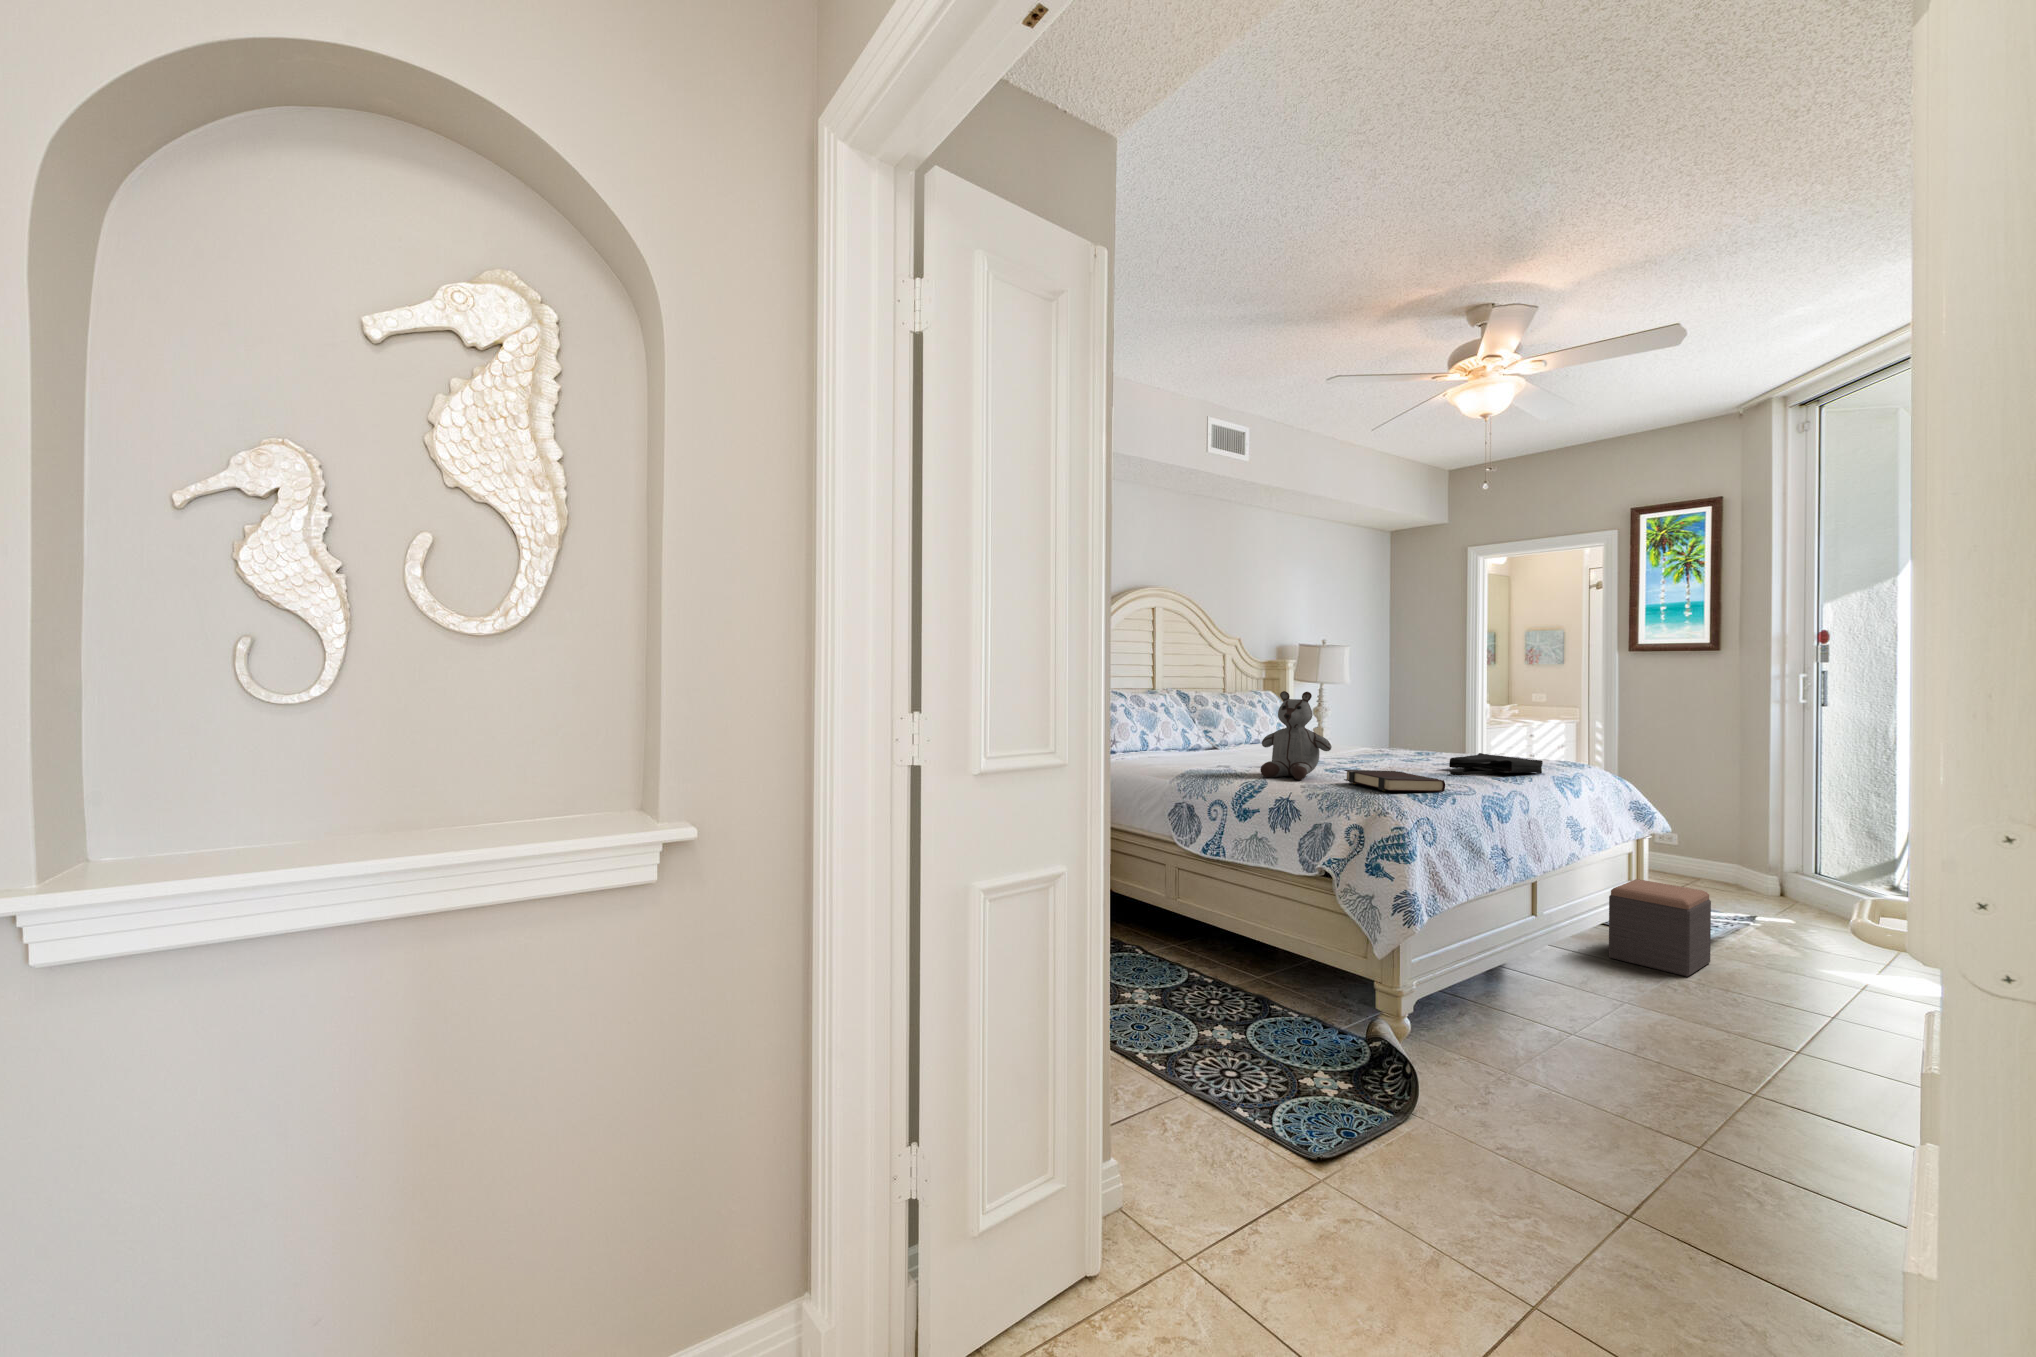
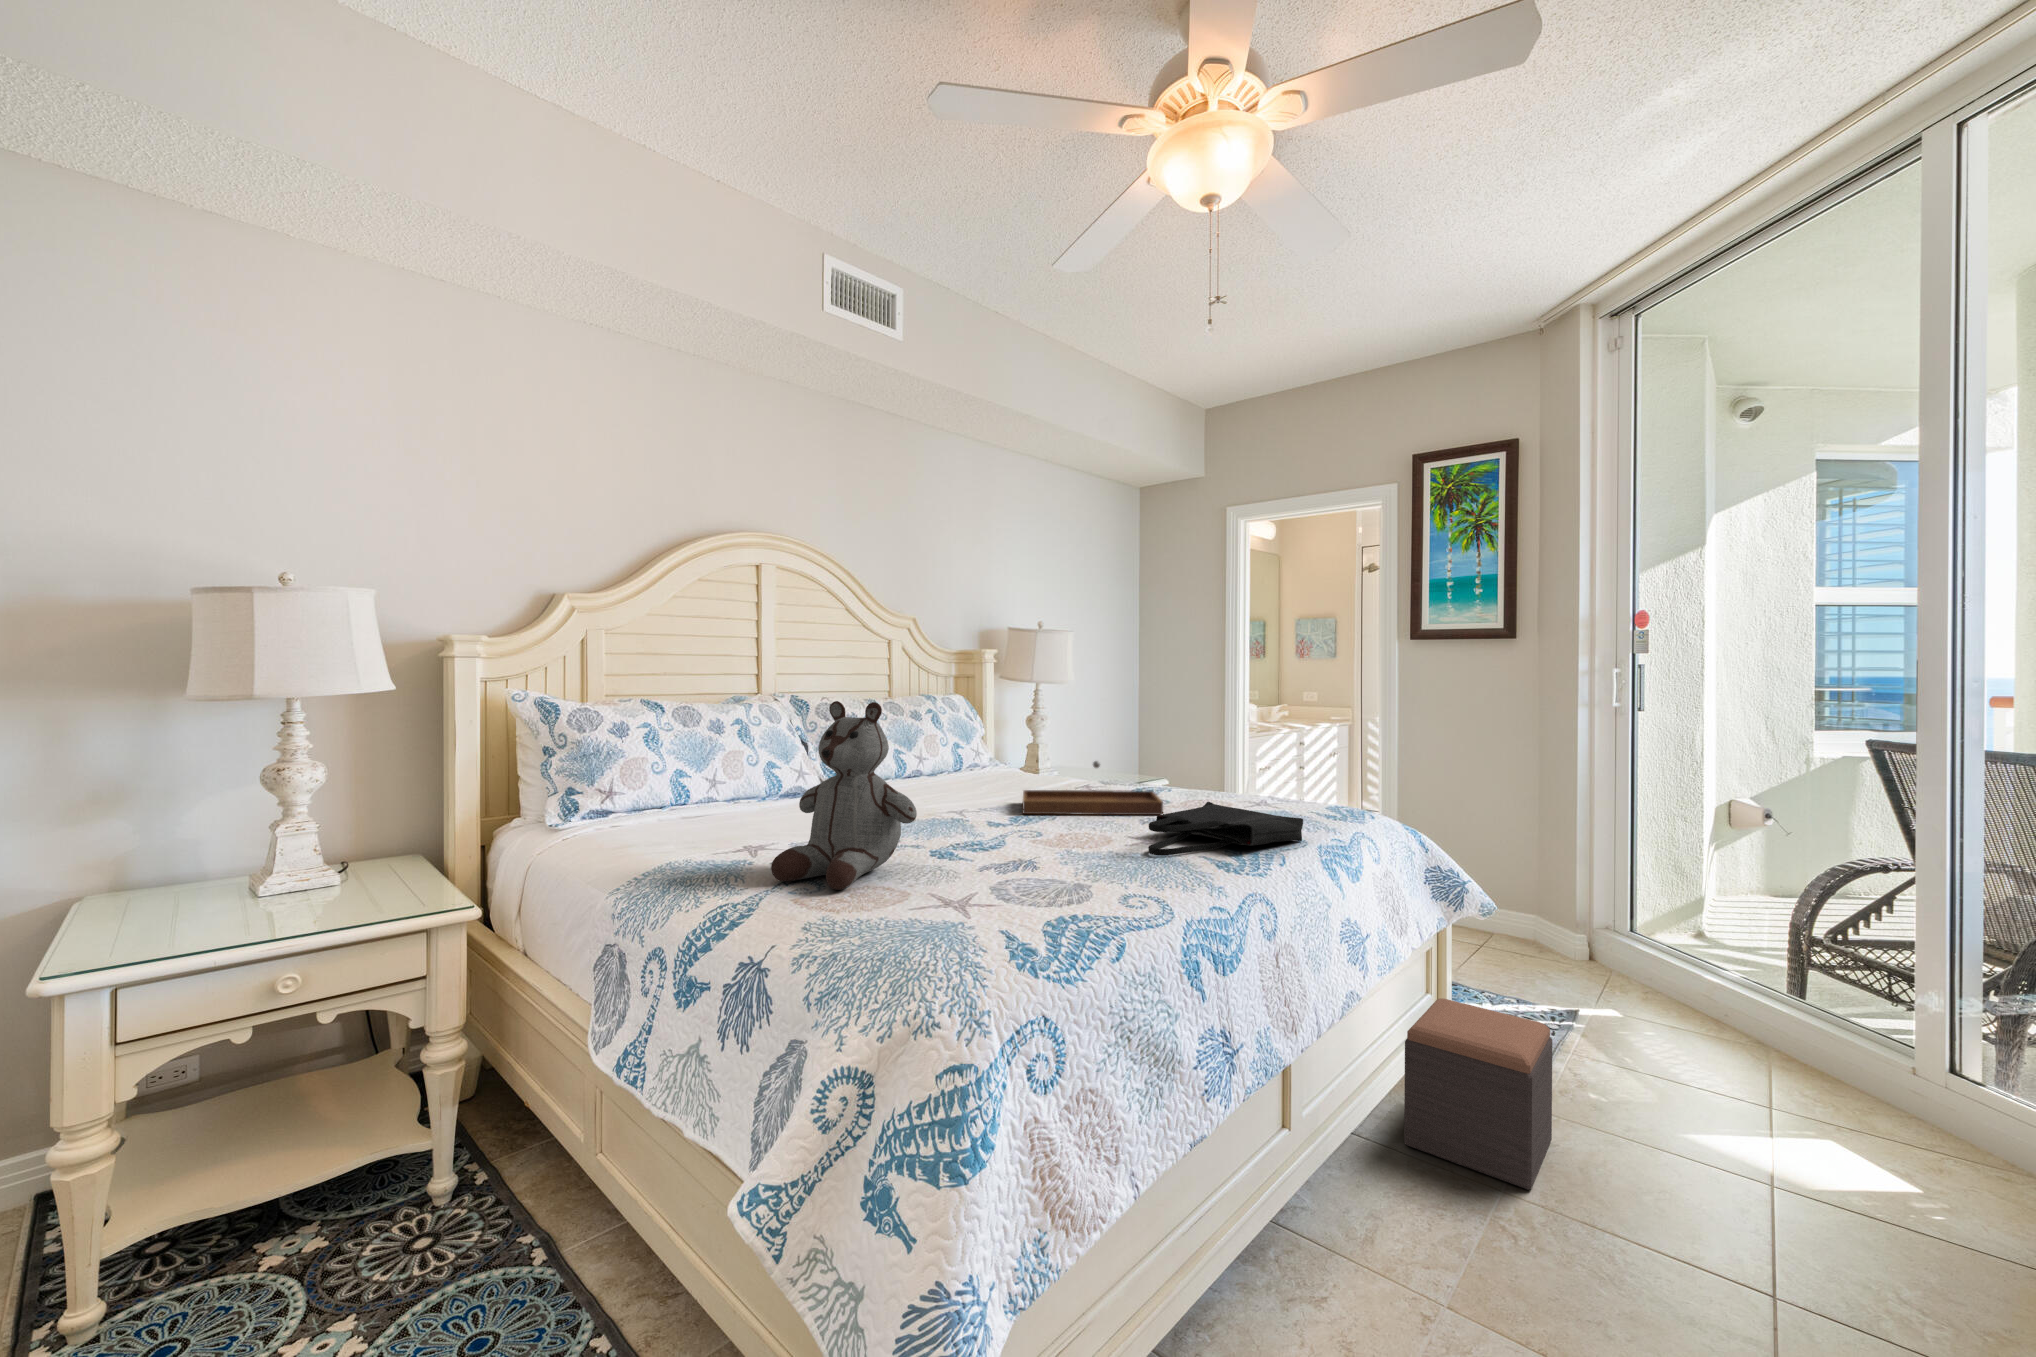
tray: none [1350,731,1448,763] -> present [1022,761,1163,815]
book: present [1344,770,1445,792] -> none [920,863,1104,939]

